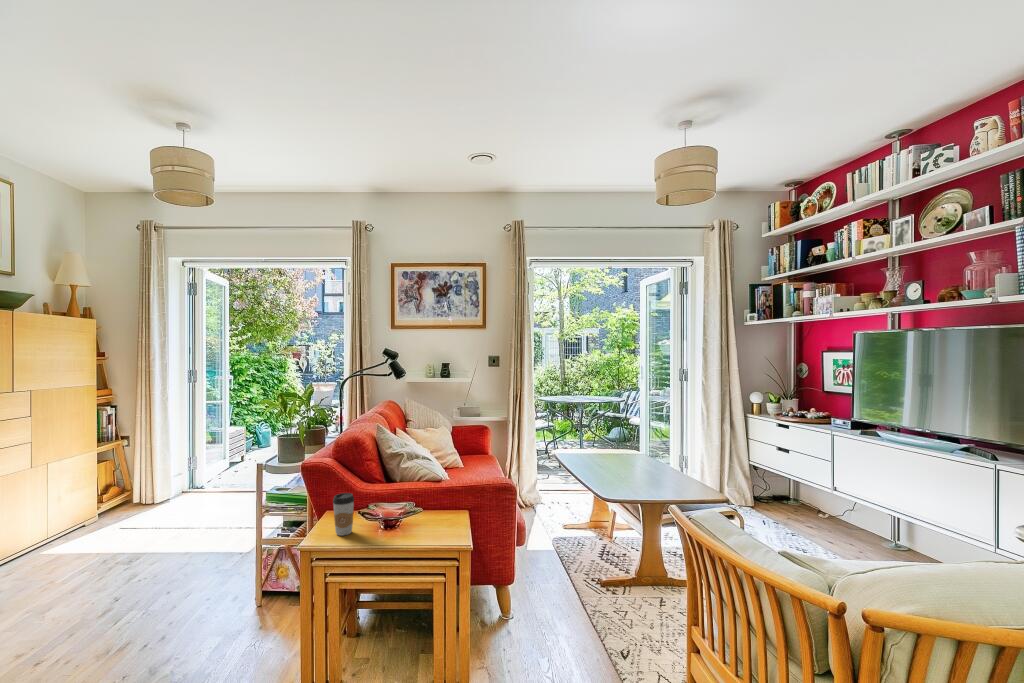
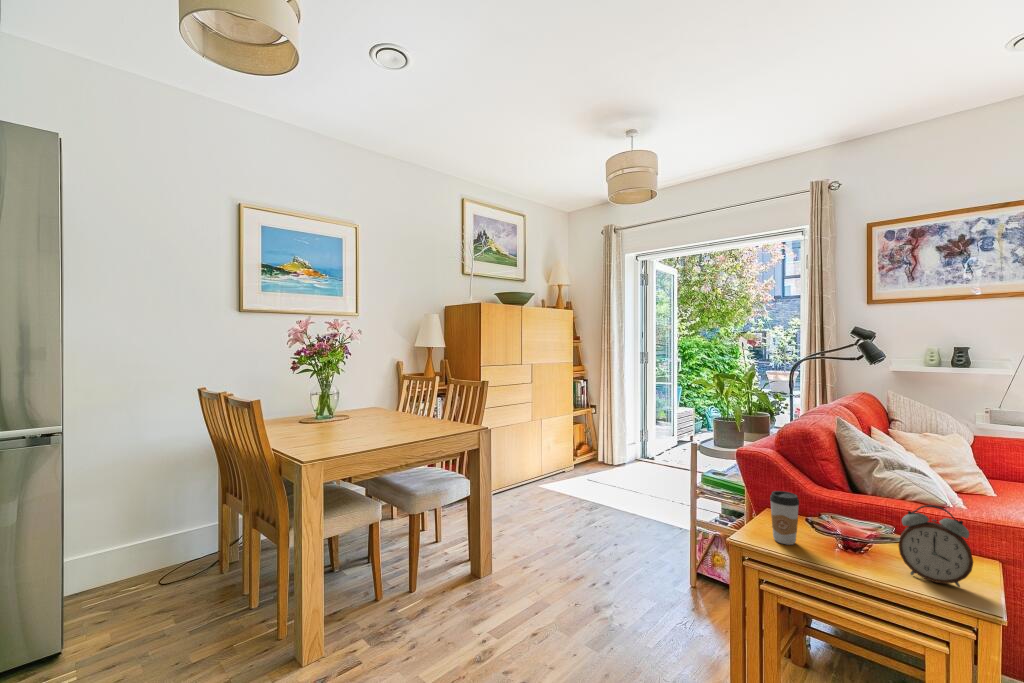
alarm clock: none [415,479,452,529] -> present [899,505,973,587]

